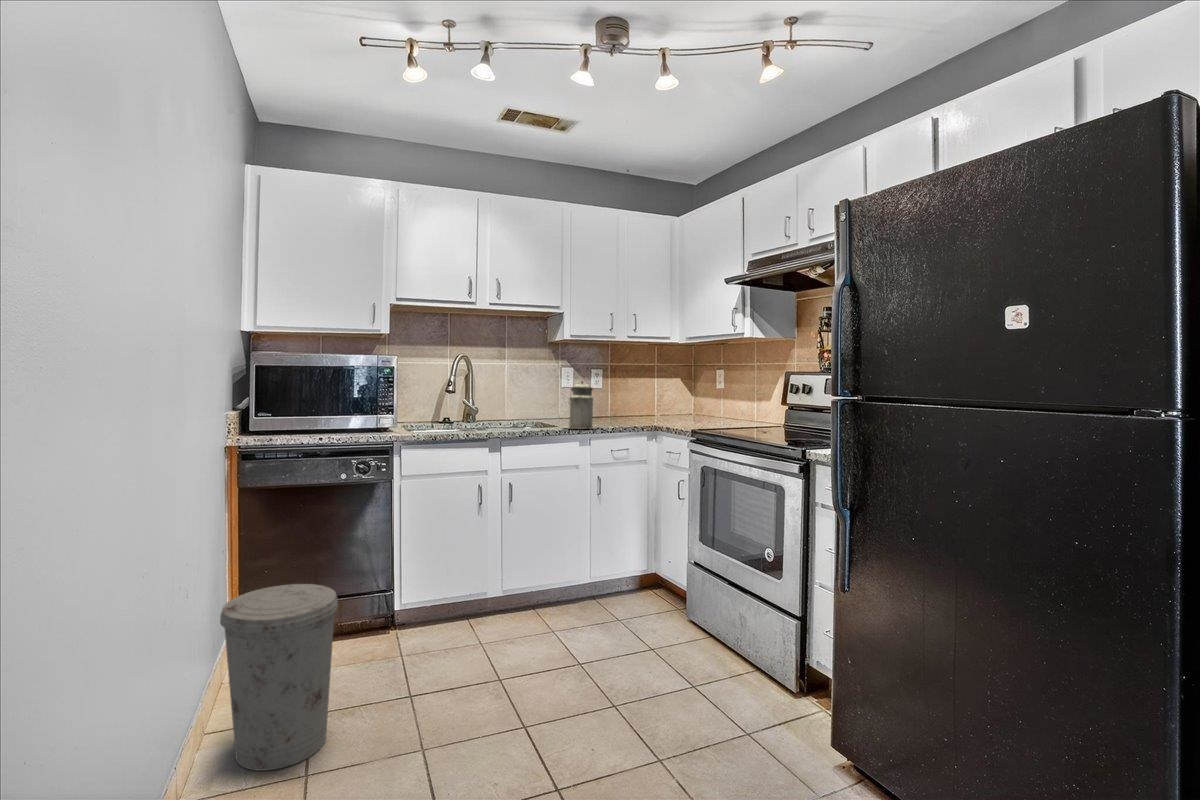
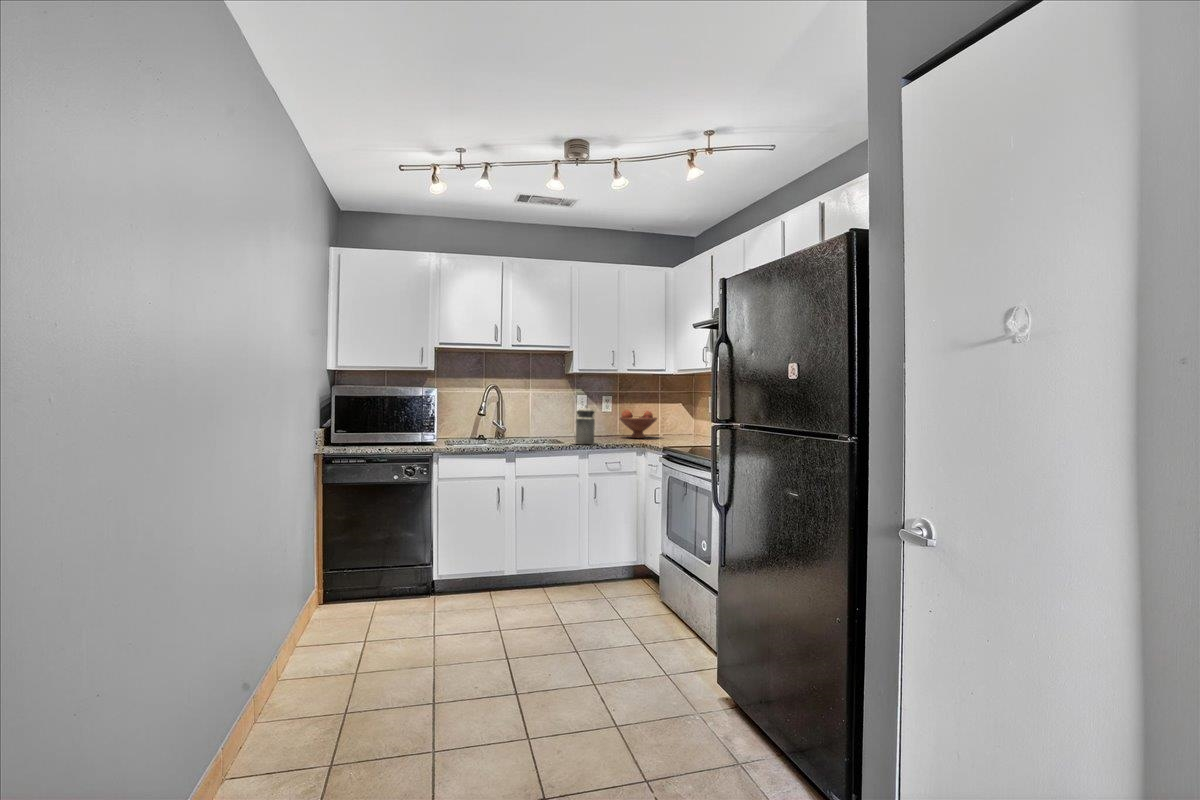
fruit bowl: none [610,386,657,421] -> present [619,410,657,438]
trash can: present [220,584,338,771] -> none [297,551,375,673]

